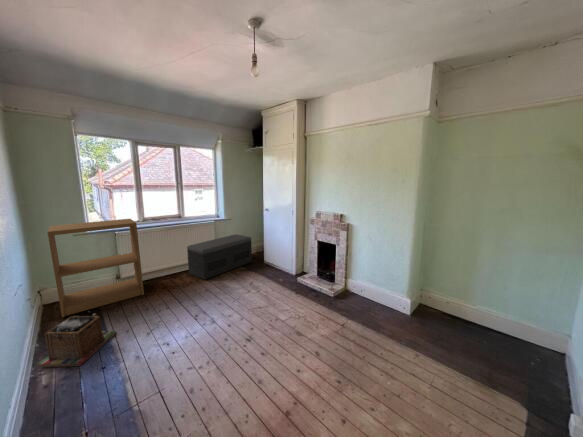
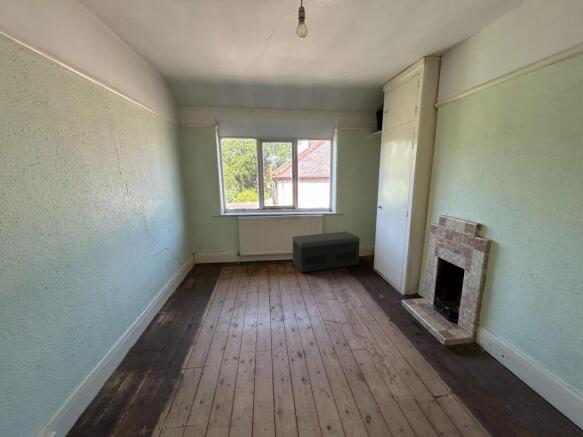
bookshelf: present [48,219,144,317] -> none [192,207,253,276]
laundry basket: present [37,314,116,367] -> none [165,277,214,317]

